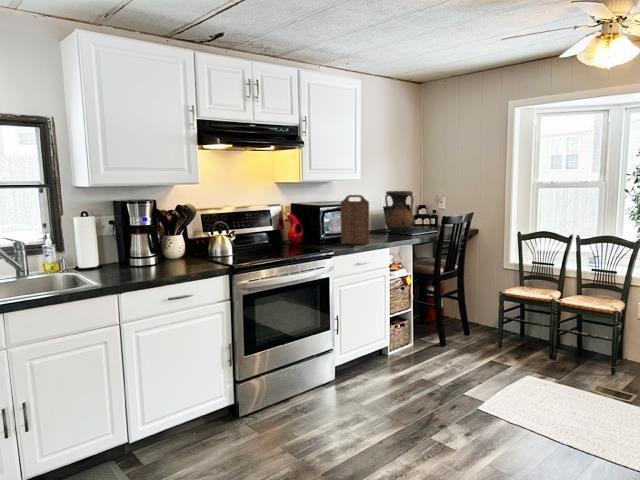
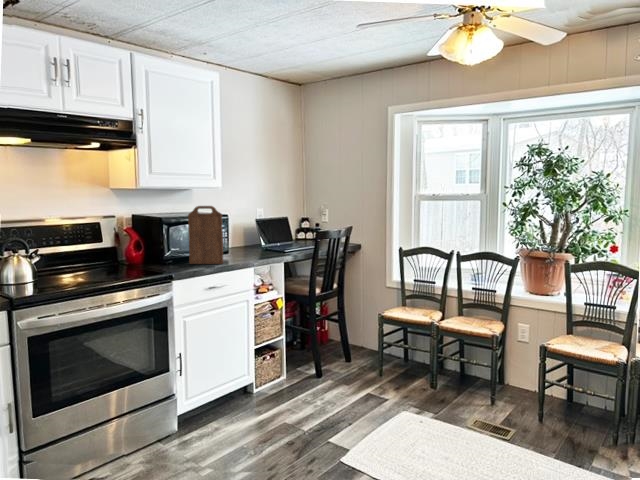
vase: present [385,191,414,234] -> none [253,202,286,251]

